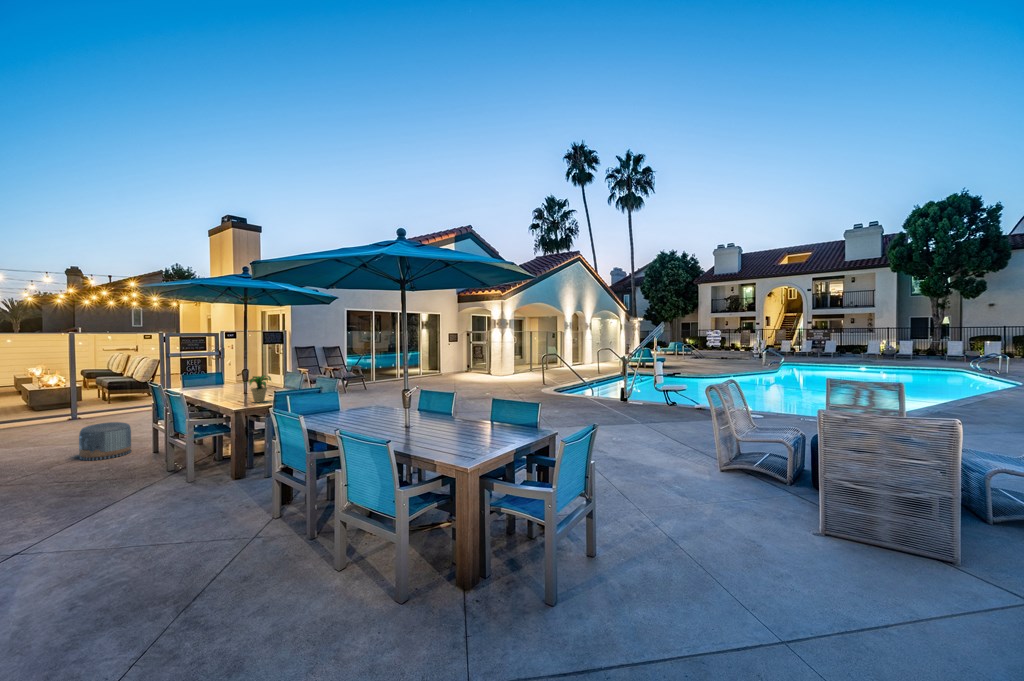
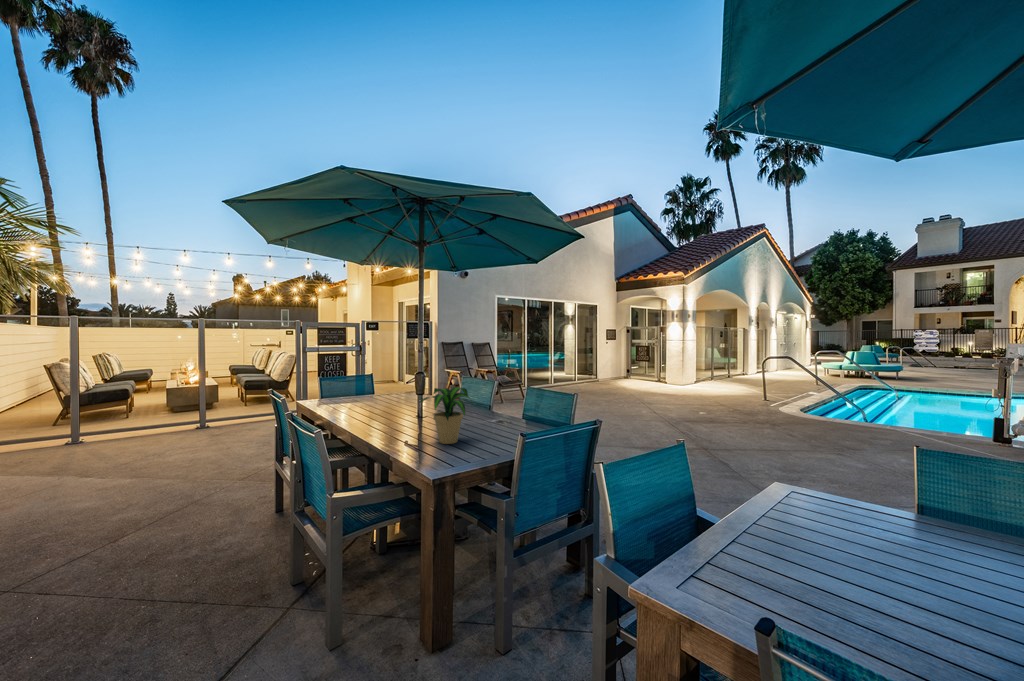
pouf: present [79,422,131,460] -> none [164,452,241,520]

